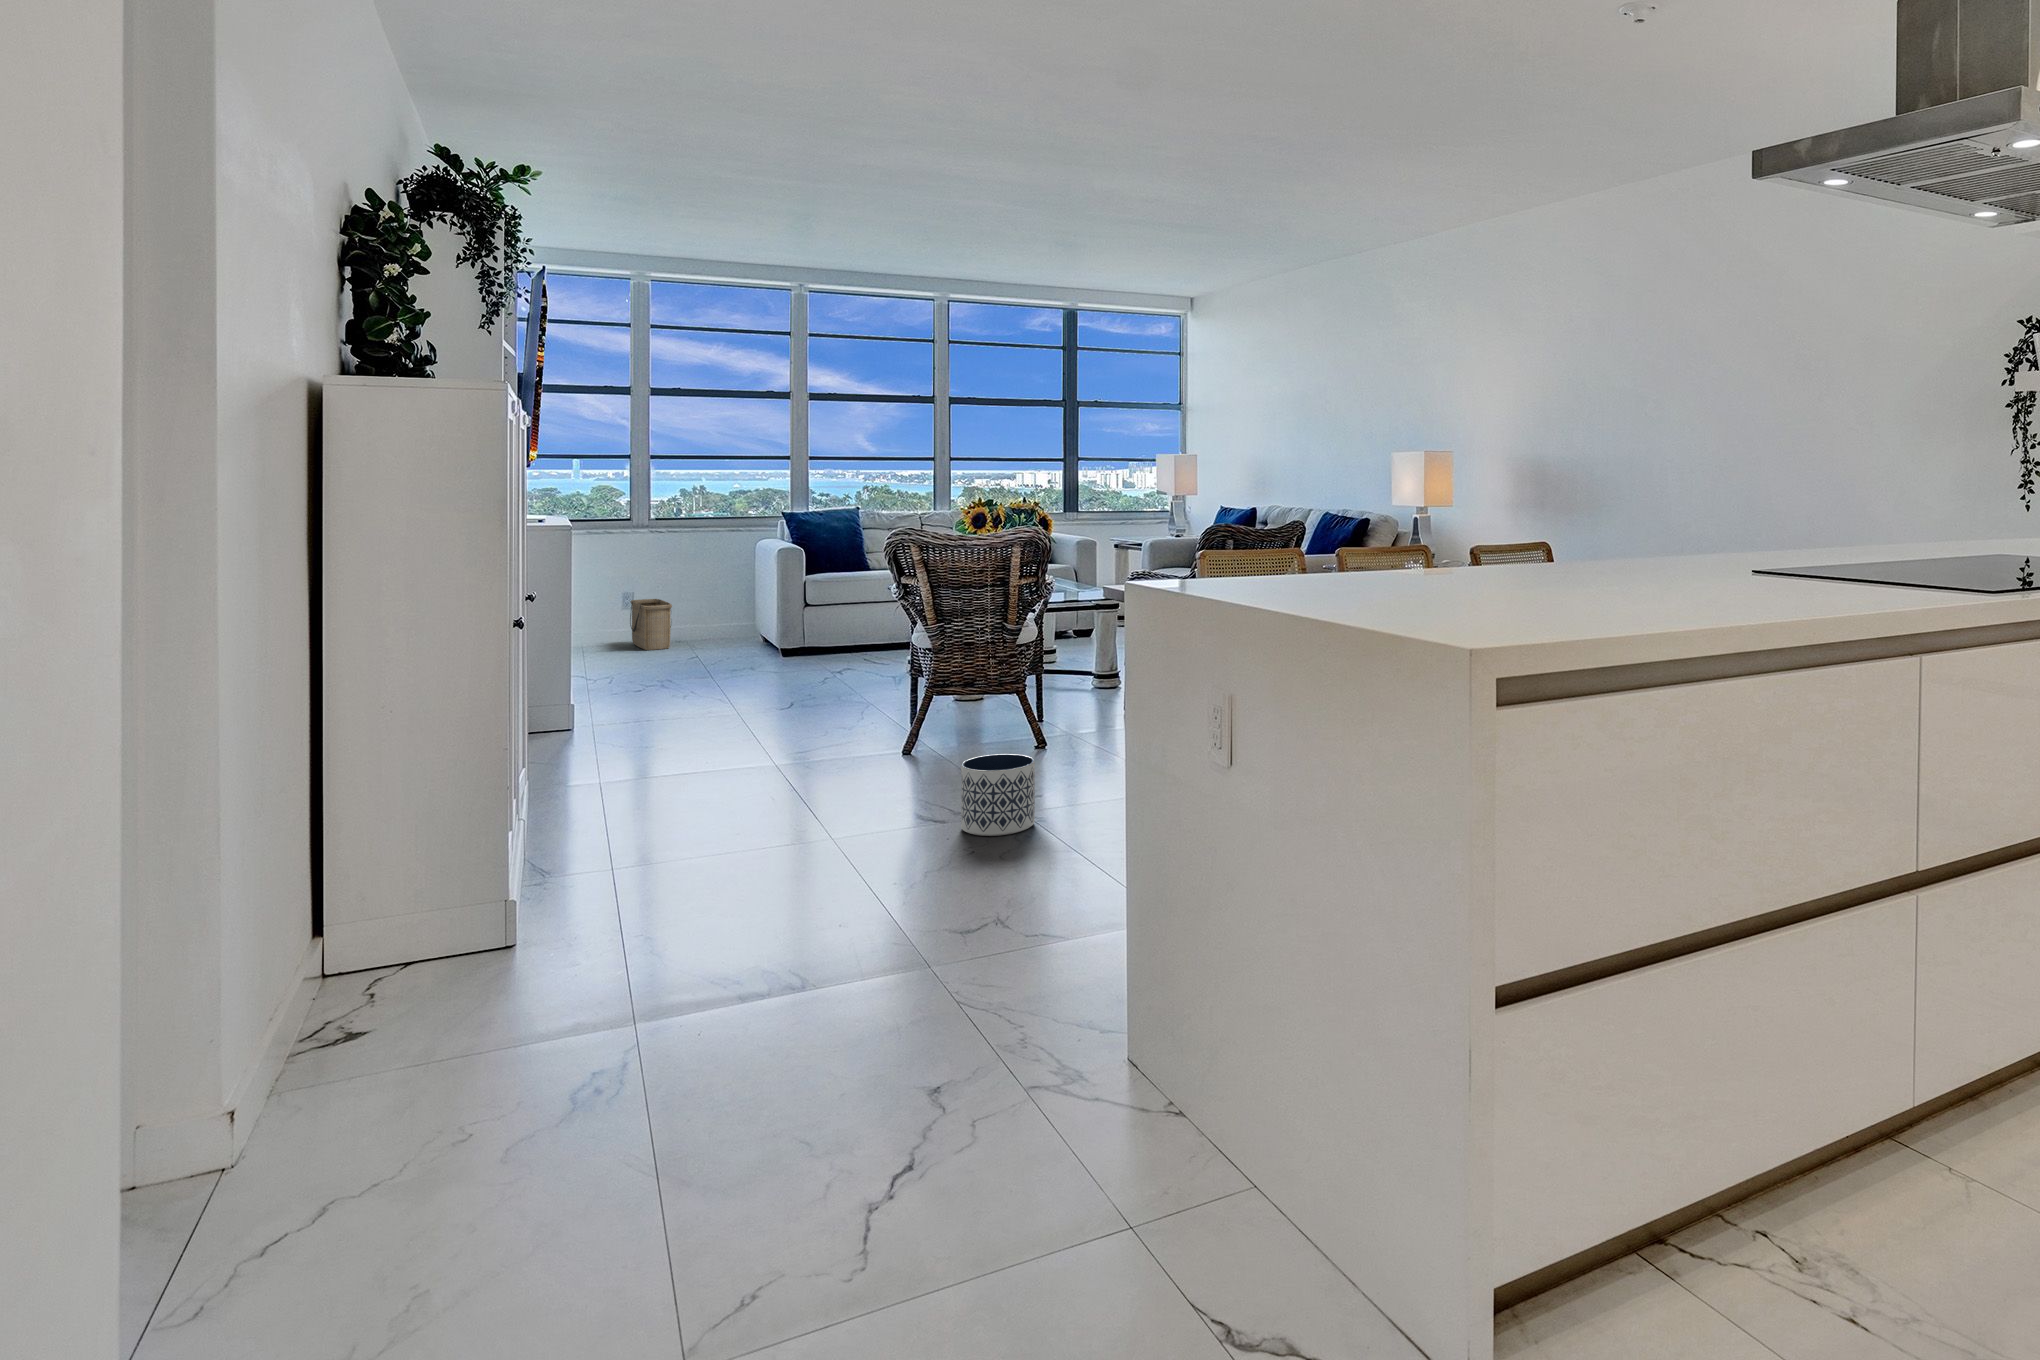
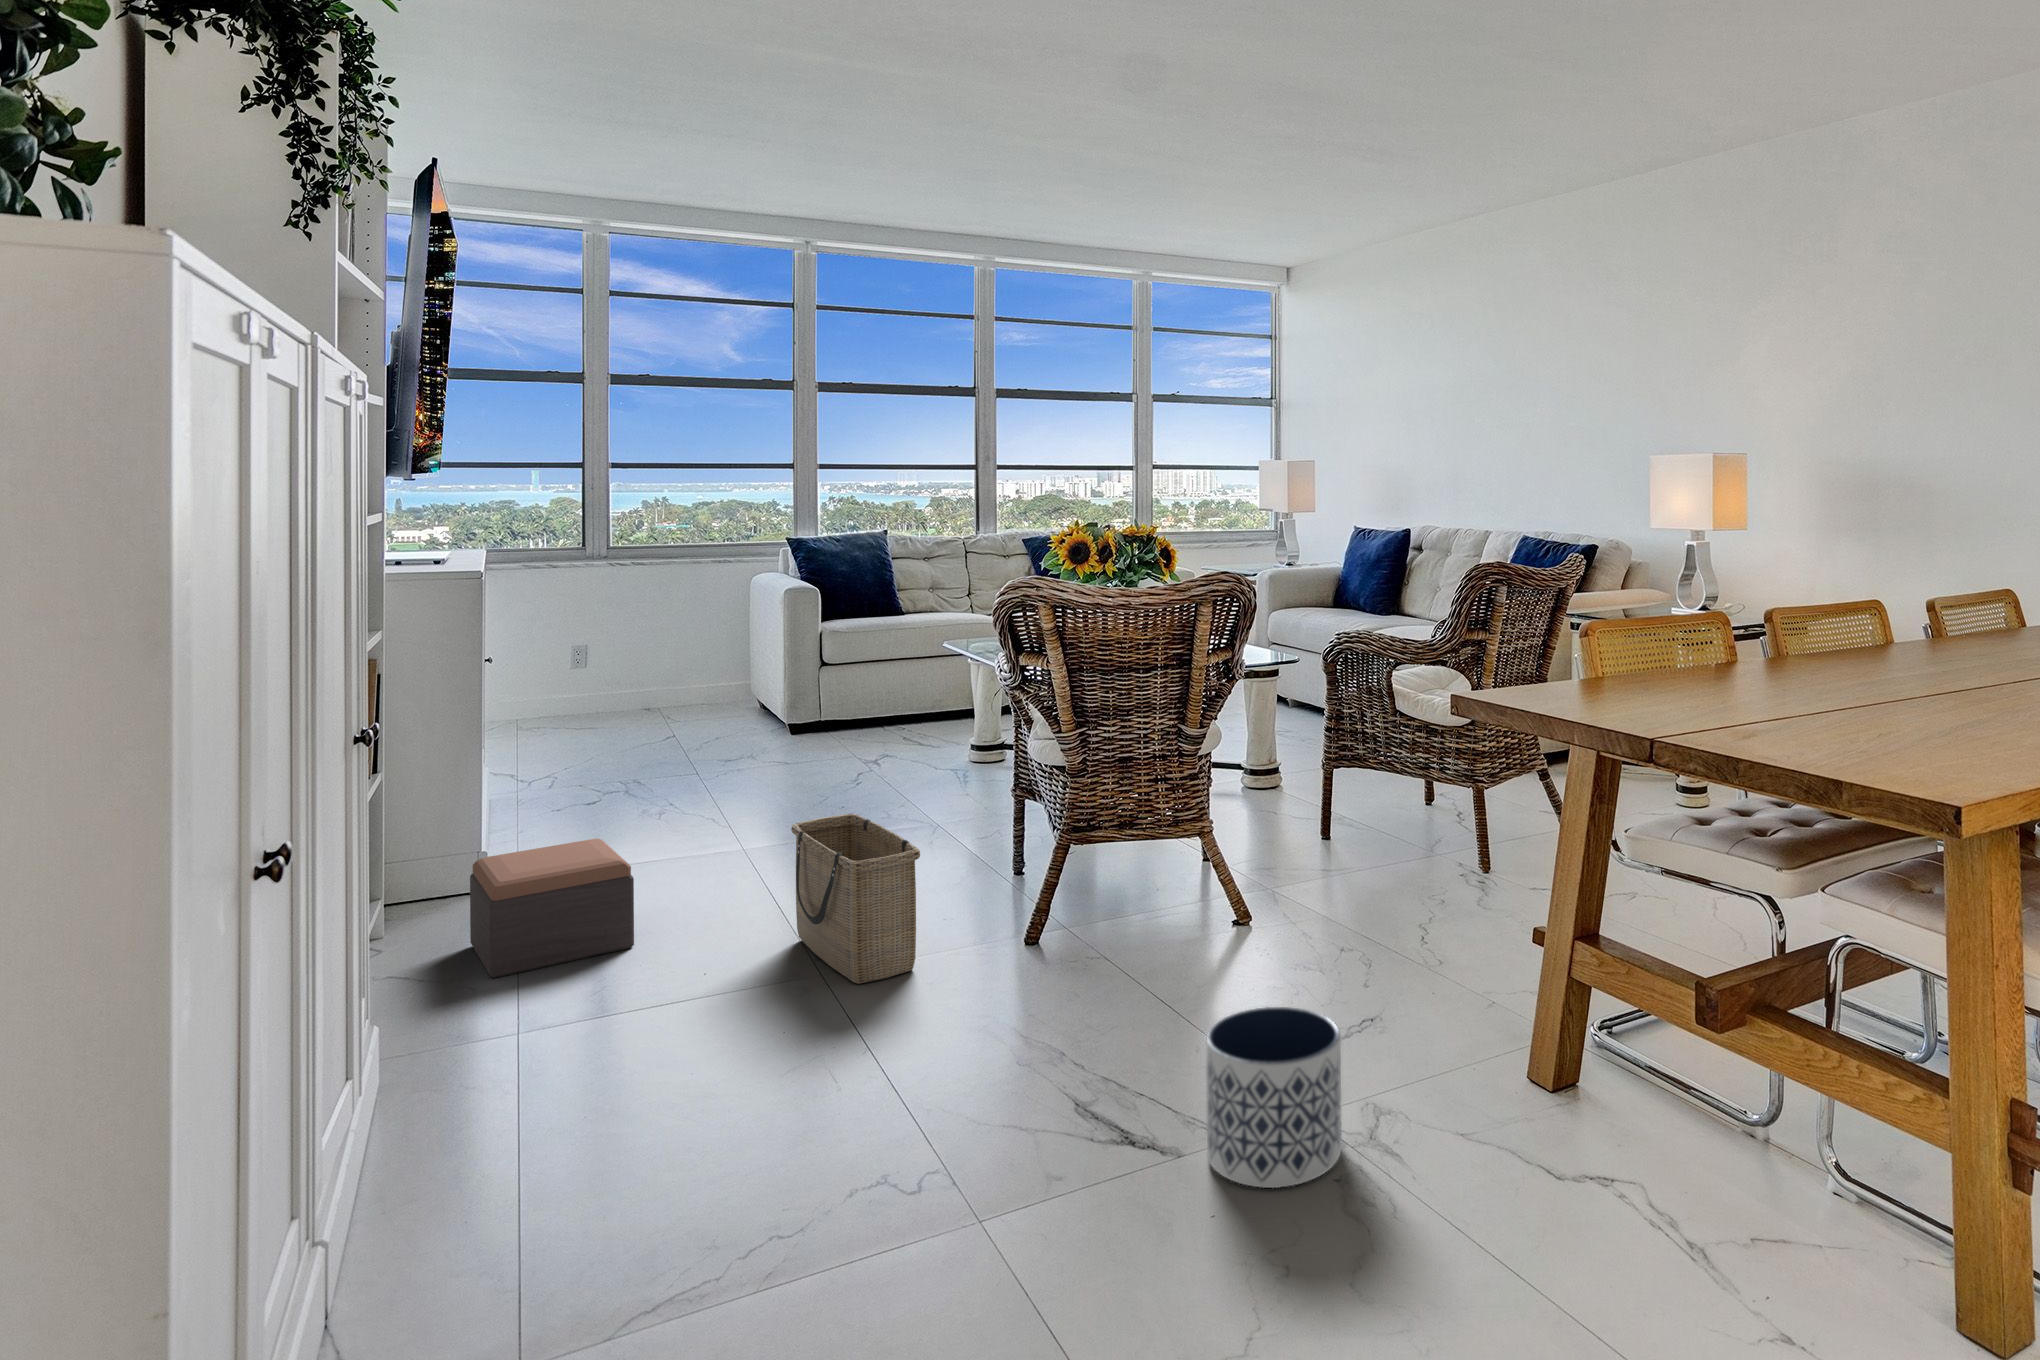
basket: present [630,599,672,650] -> present [791,814,920,984]
footstool: none [563,691,664,766] -> present [470,839,634,978]

